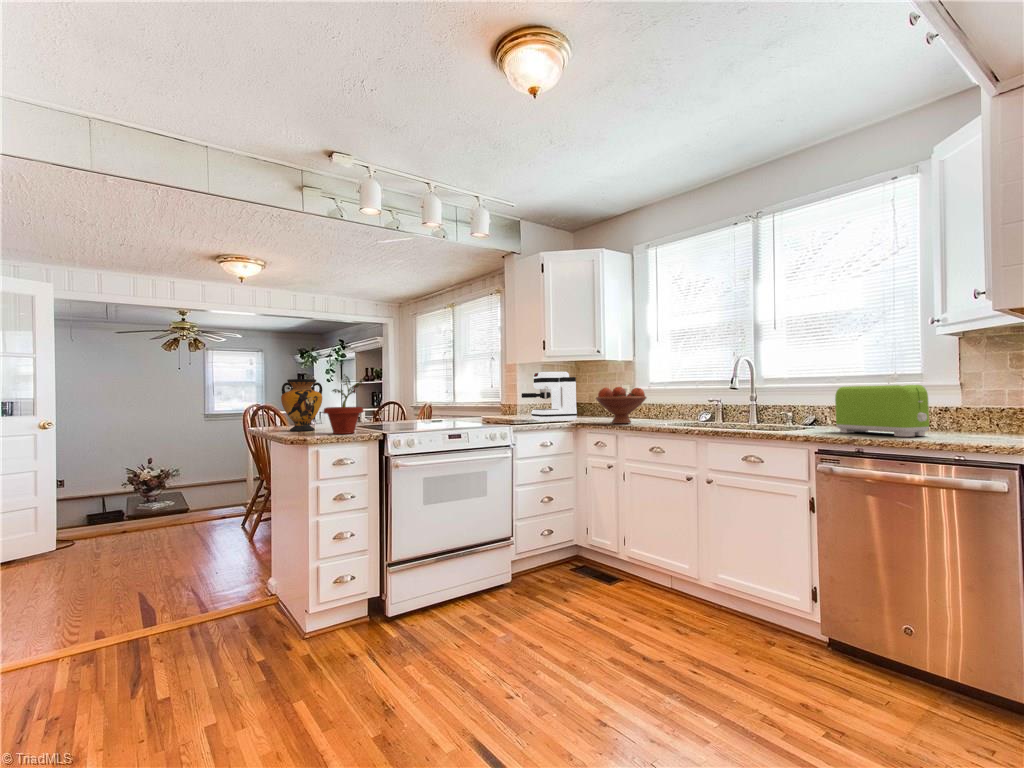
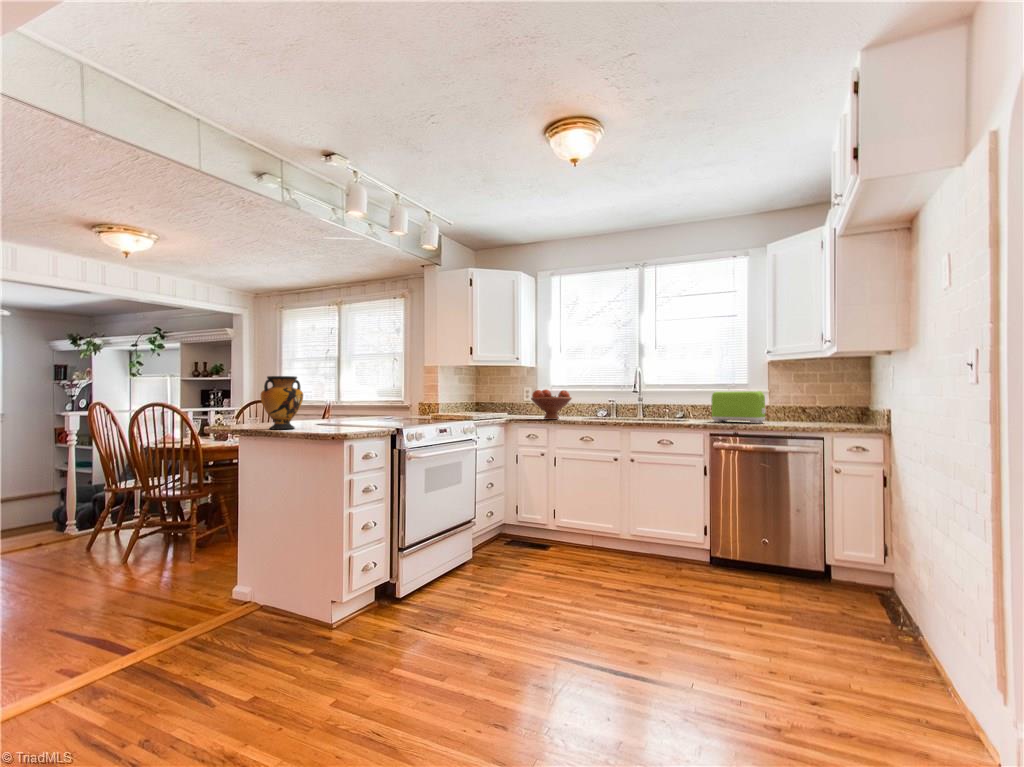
coffee maker: present [521,372,577,422] -> none [460,375,508,419]
potted plant: present [324,374,365,434] -> none [332,373,372,430]

